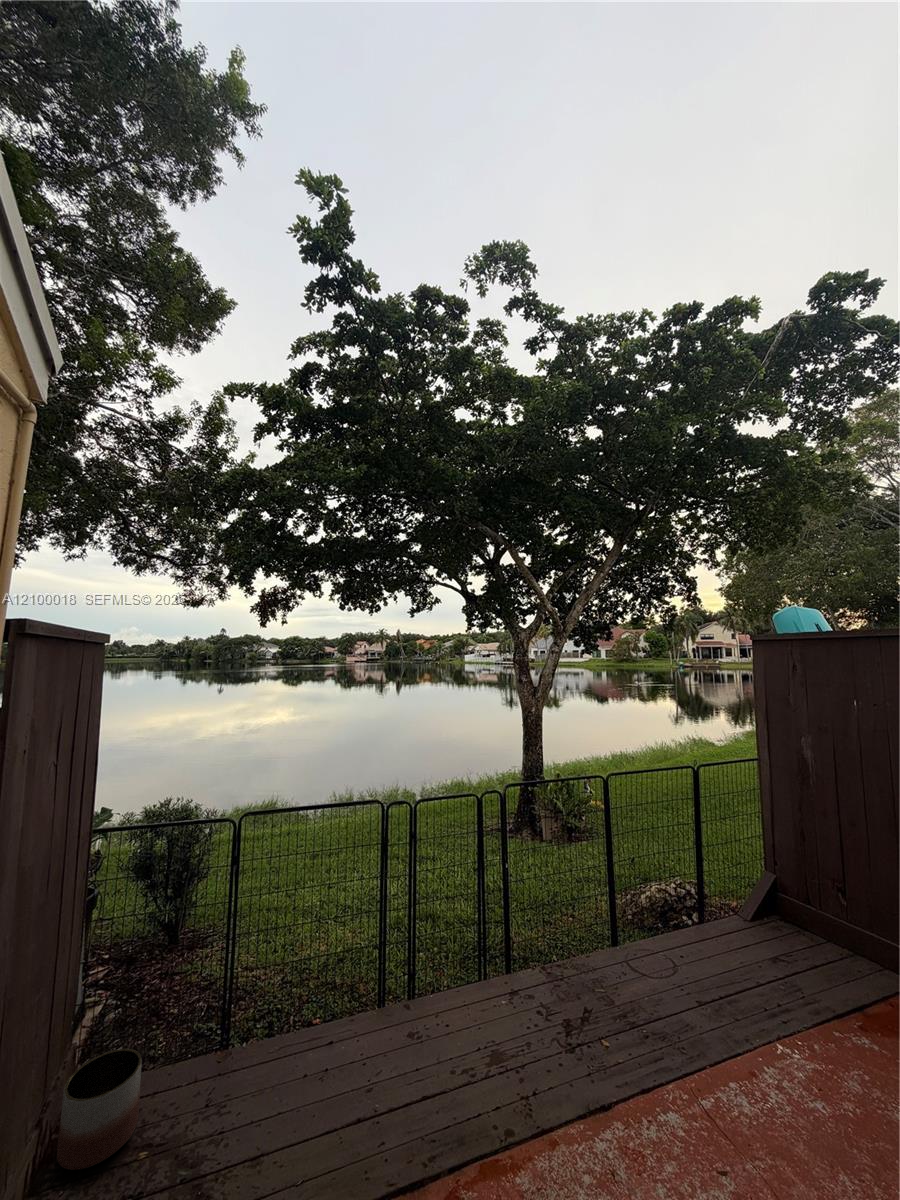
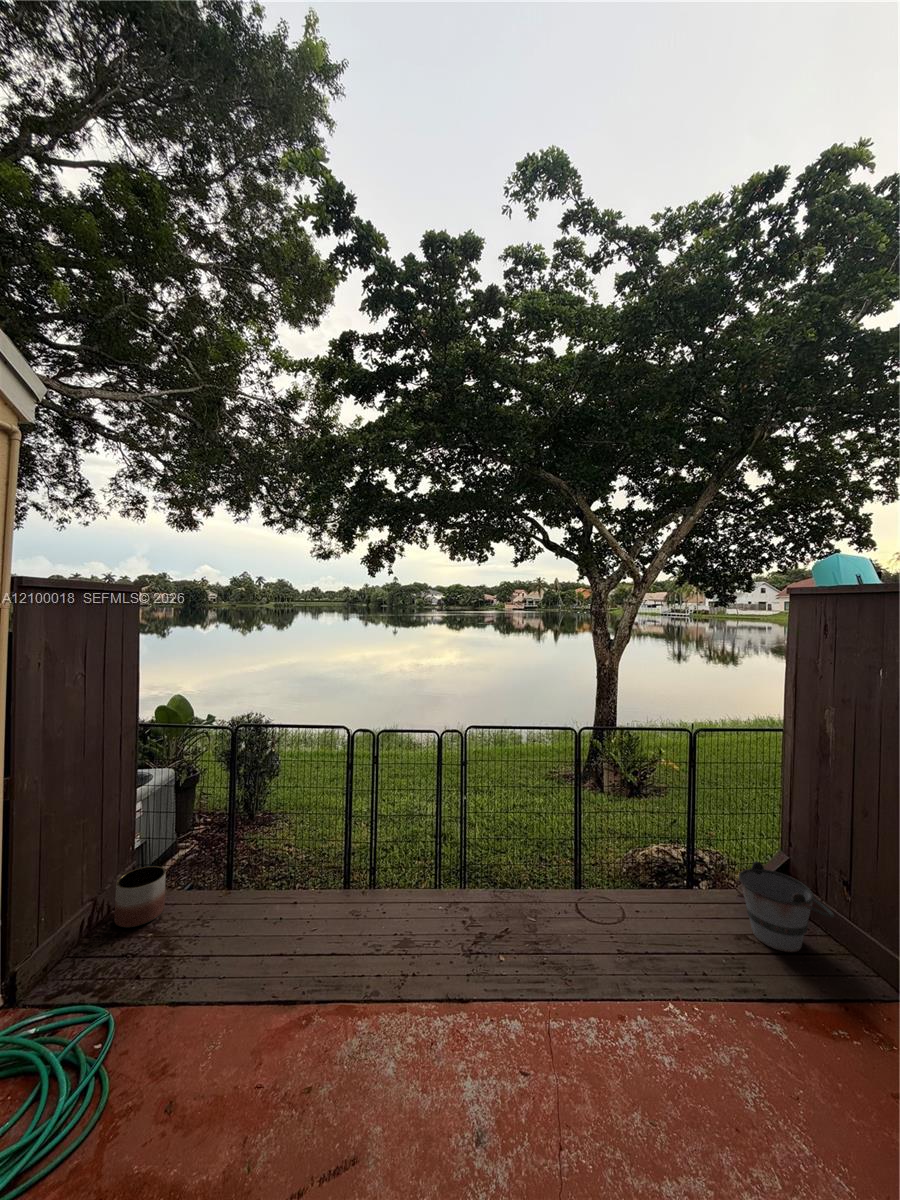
bucket: none [755,882,838,962] -> present [738,862,834,952]

